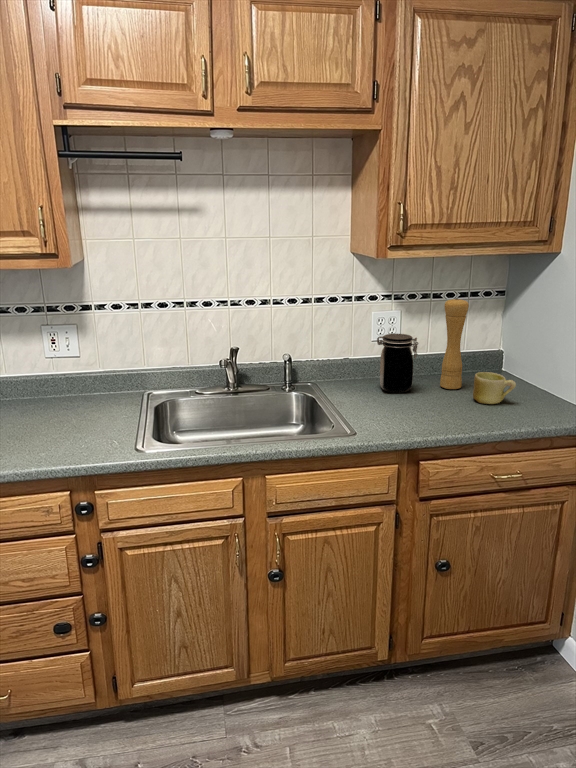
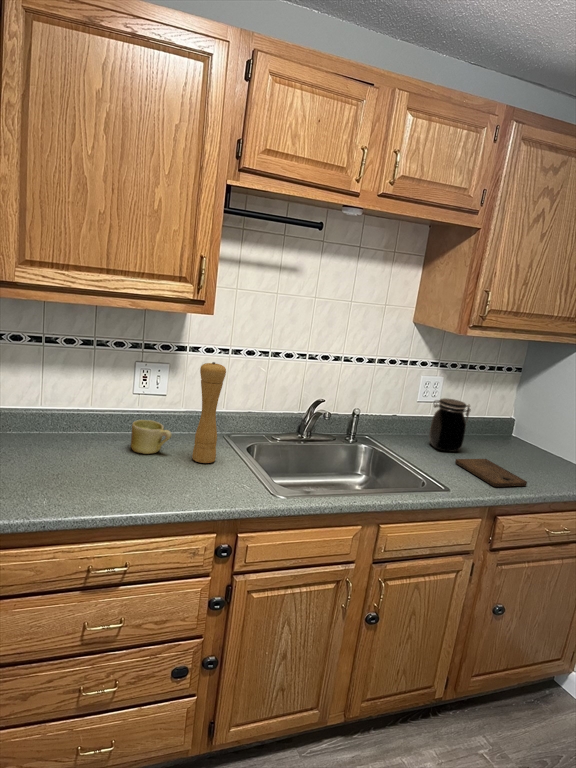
pepper mill: present [440,298,469,389] -> present [192,362,226,463]
mug: present [473,372,516,404] -> present [131,420,172,454]
cutting board: none [392,398,461,429] -> present [455,459,527,487]

